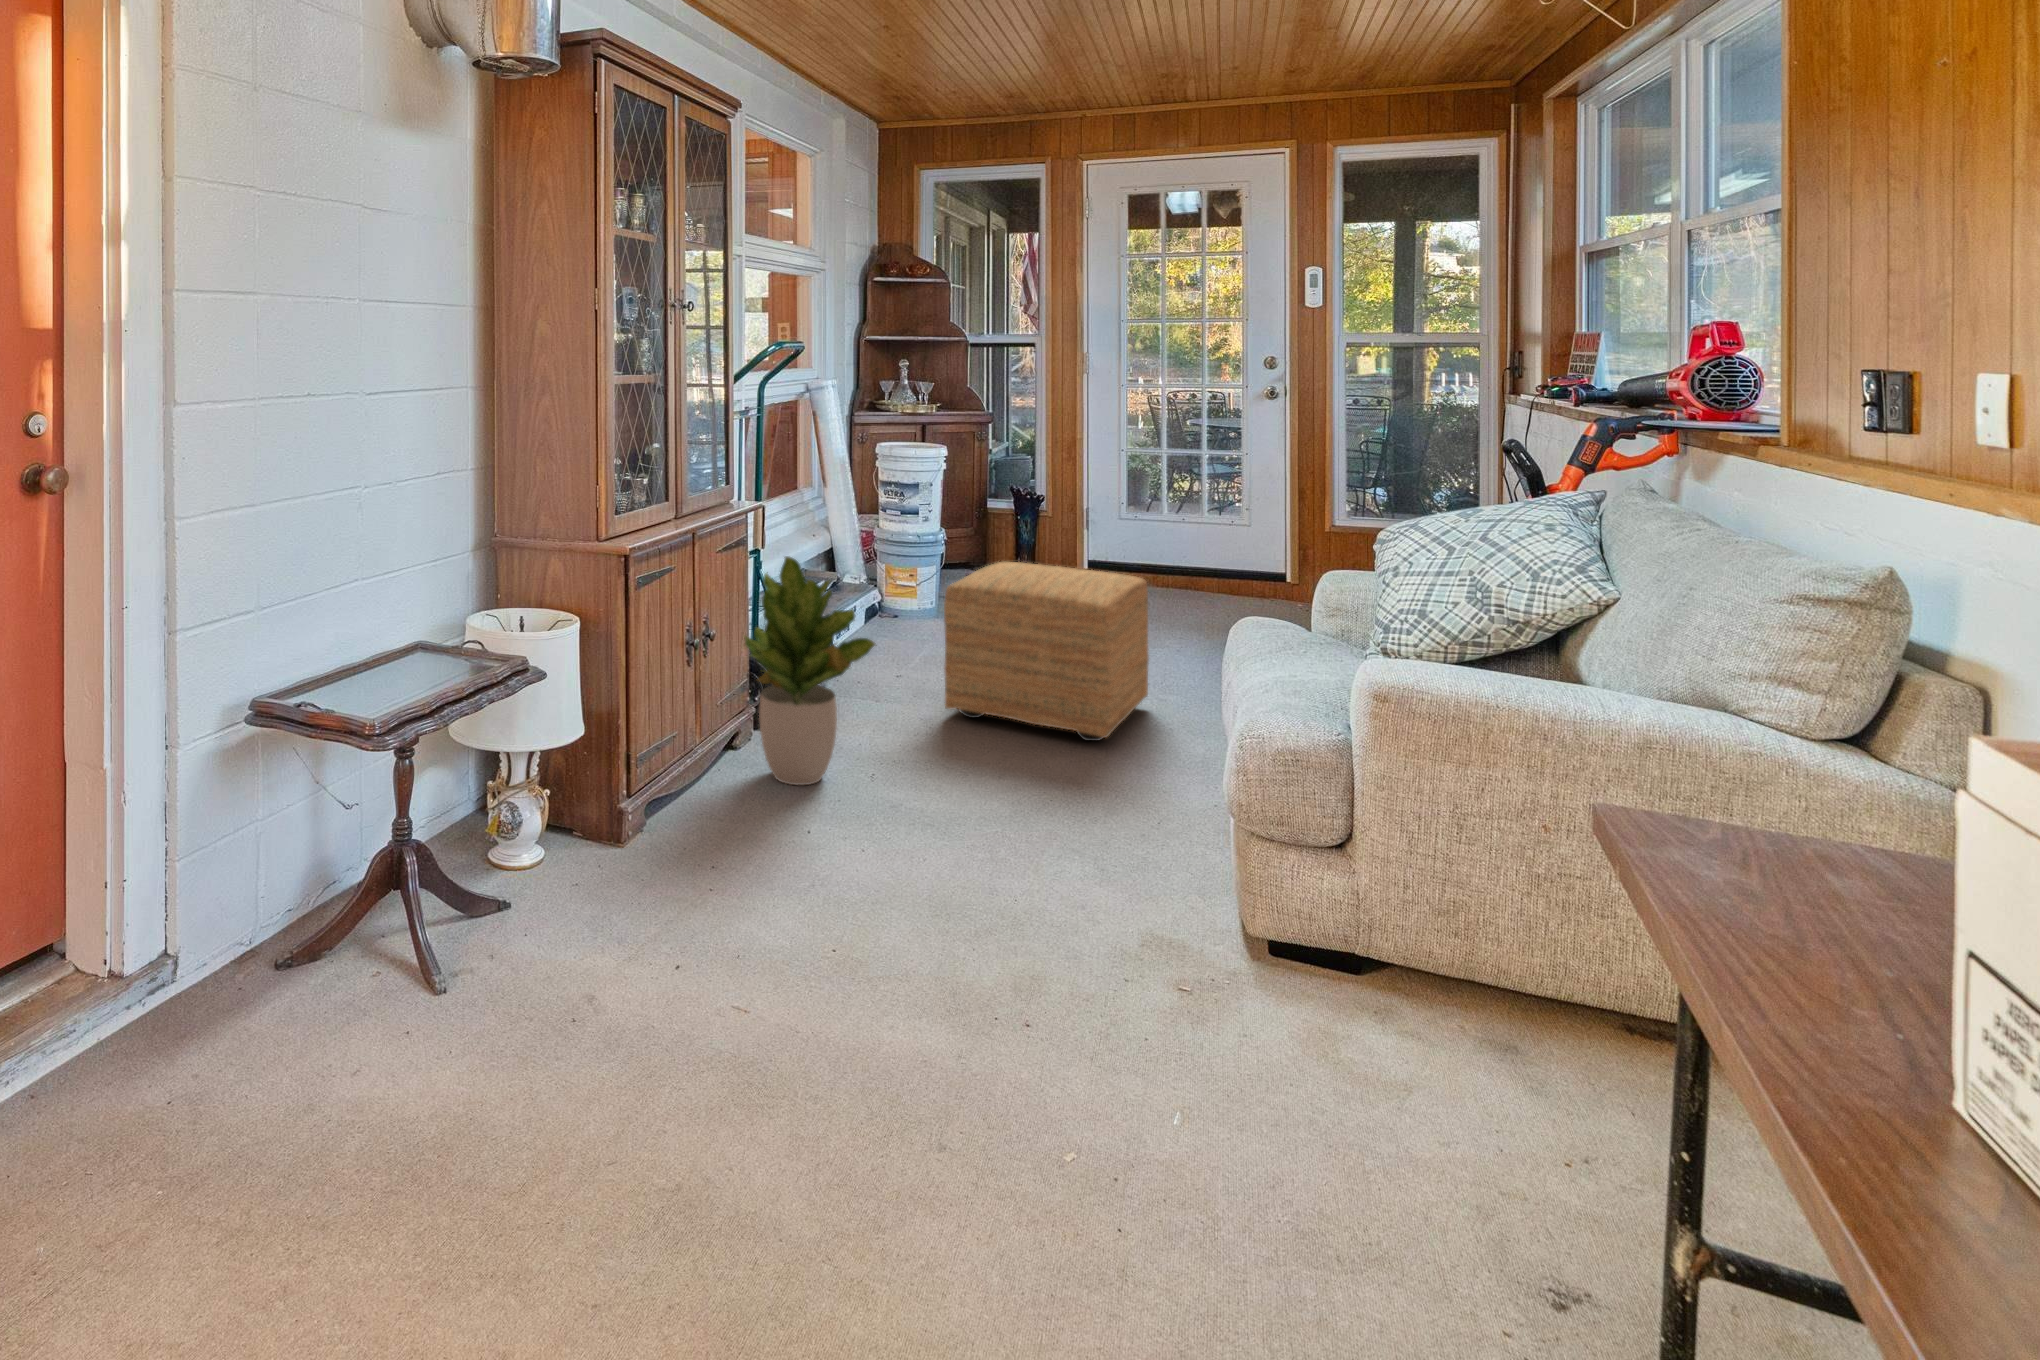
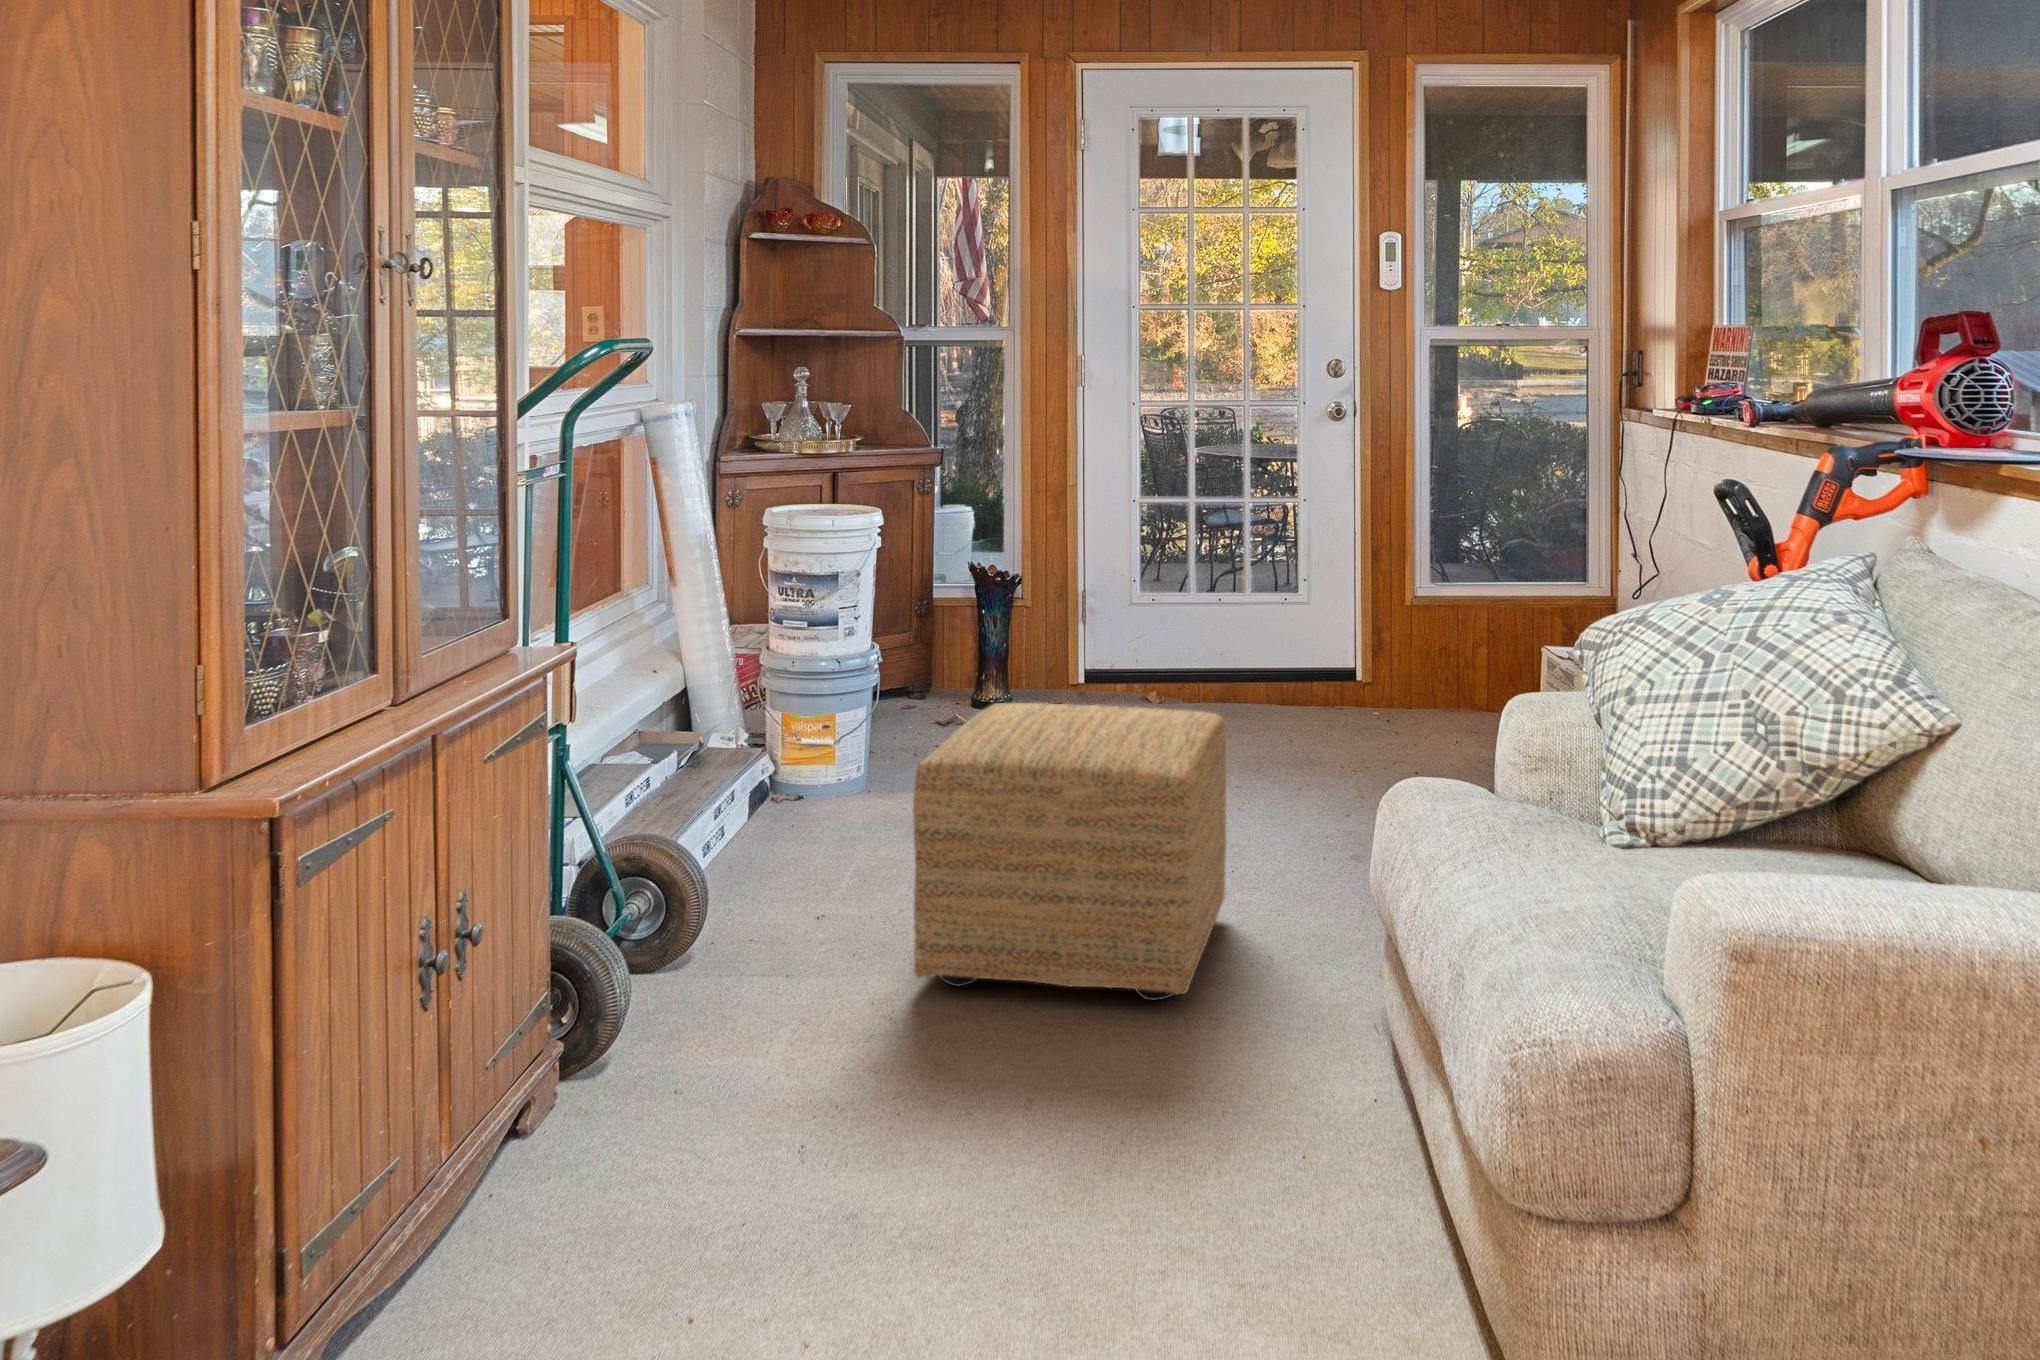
potted plant: present [745,556,875,785] -> none [541,757,813,1210]

